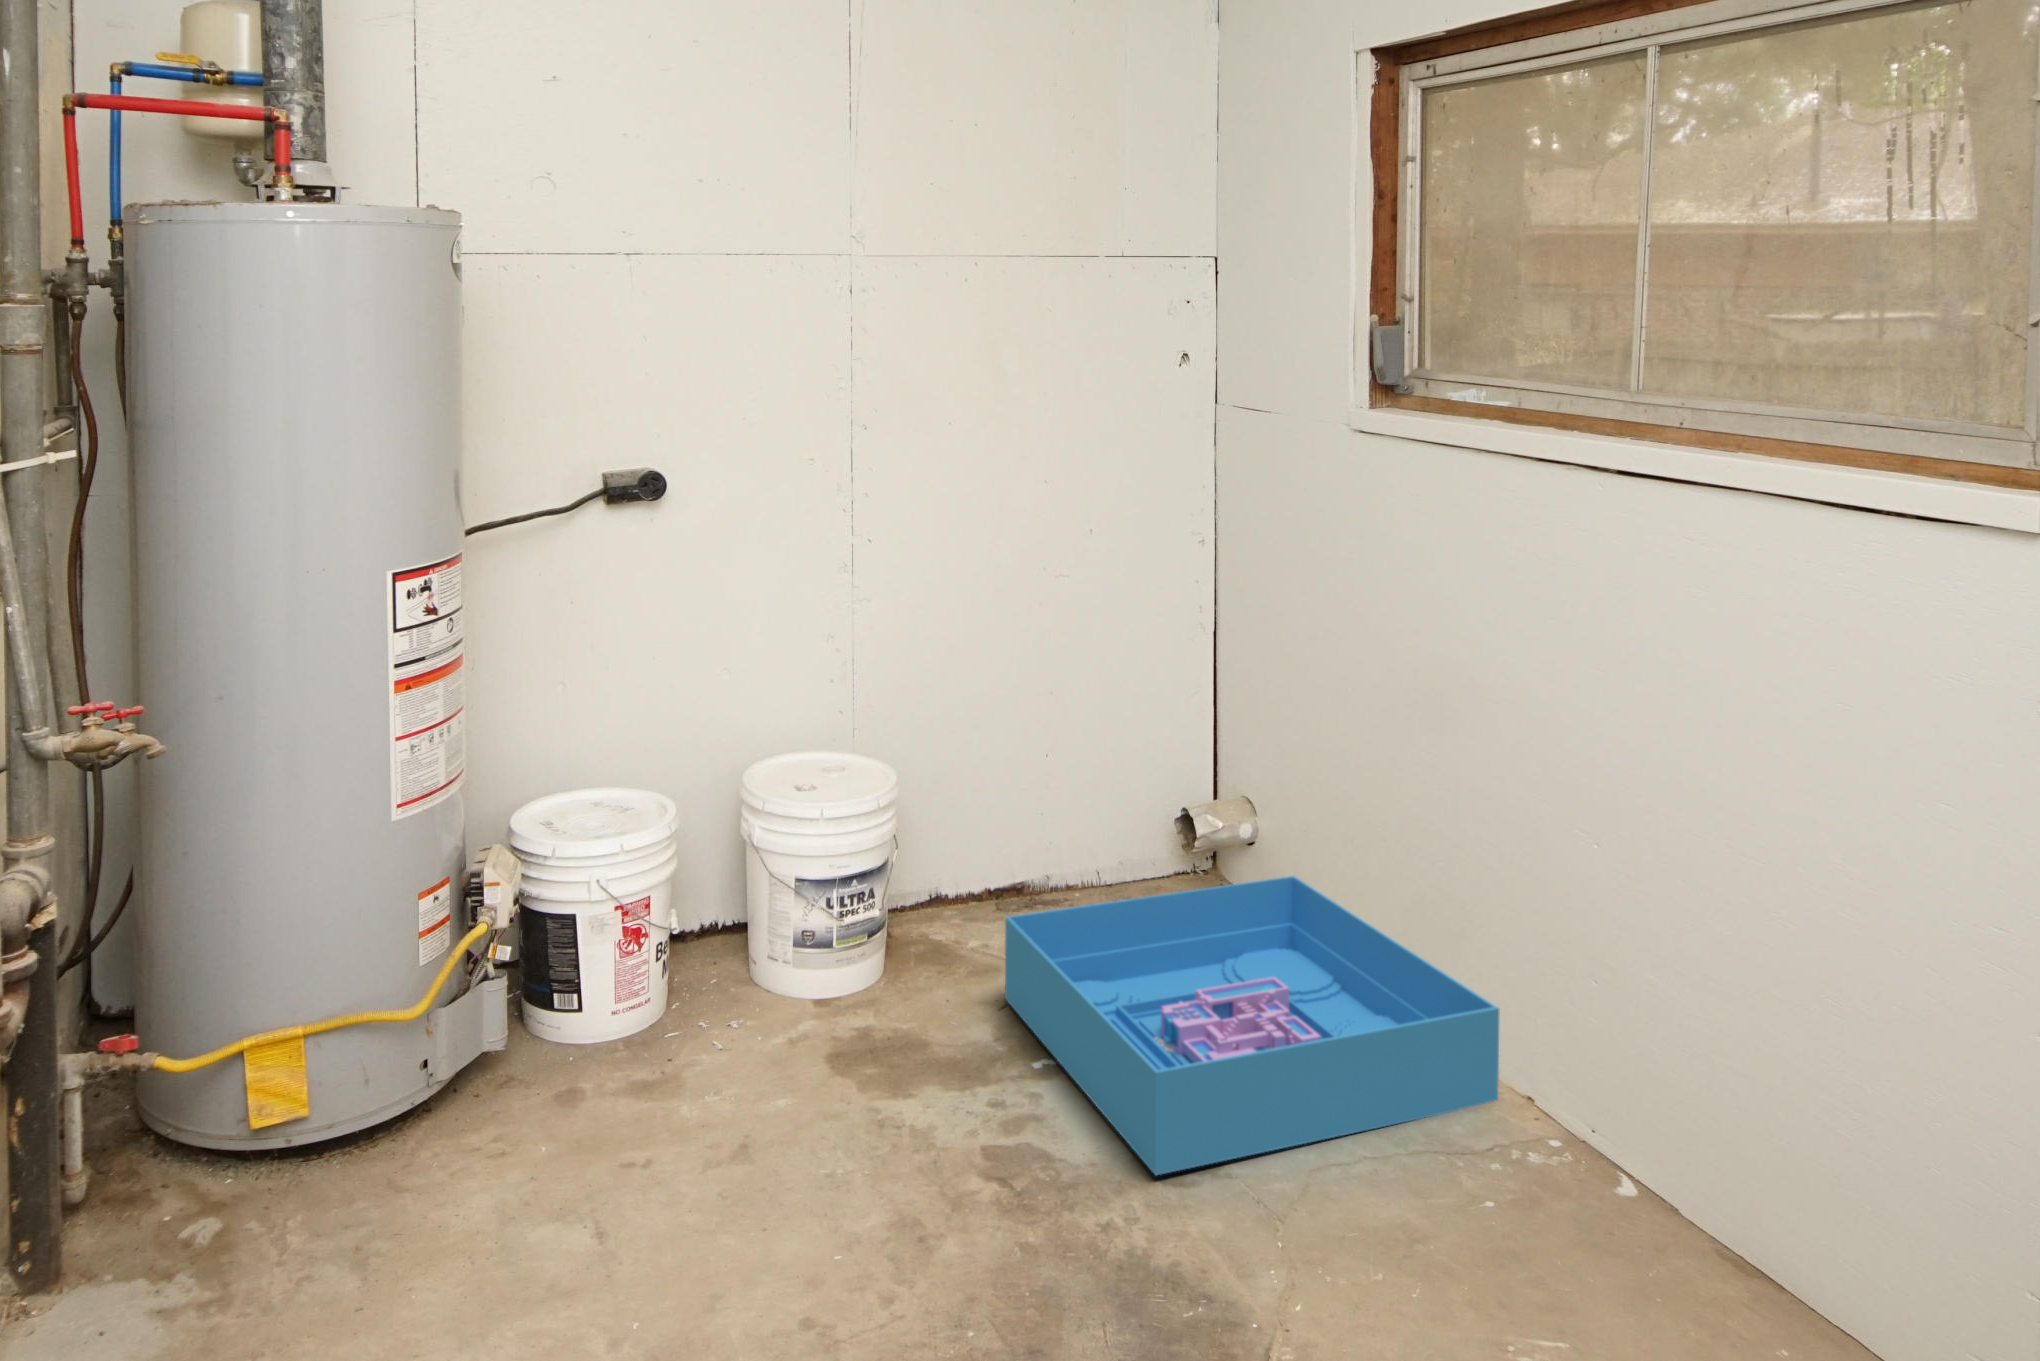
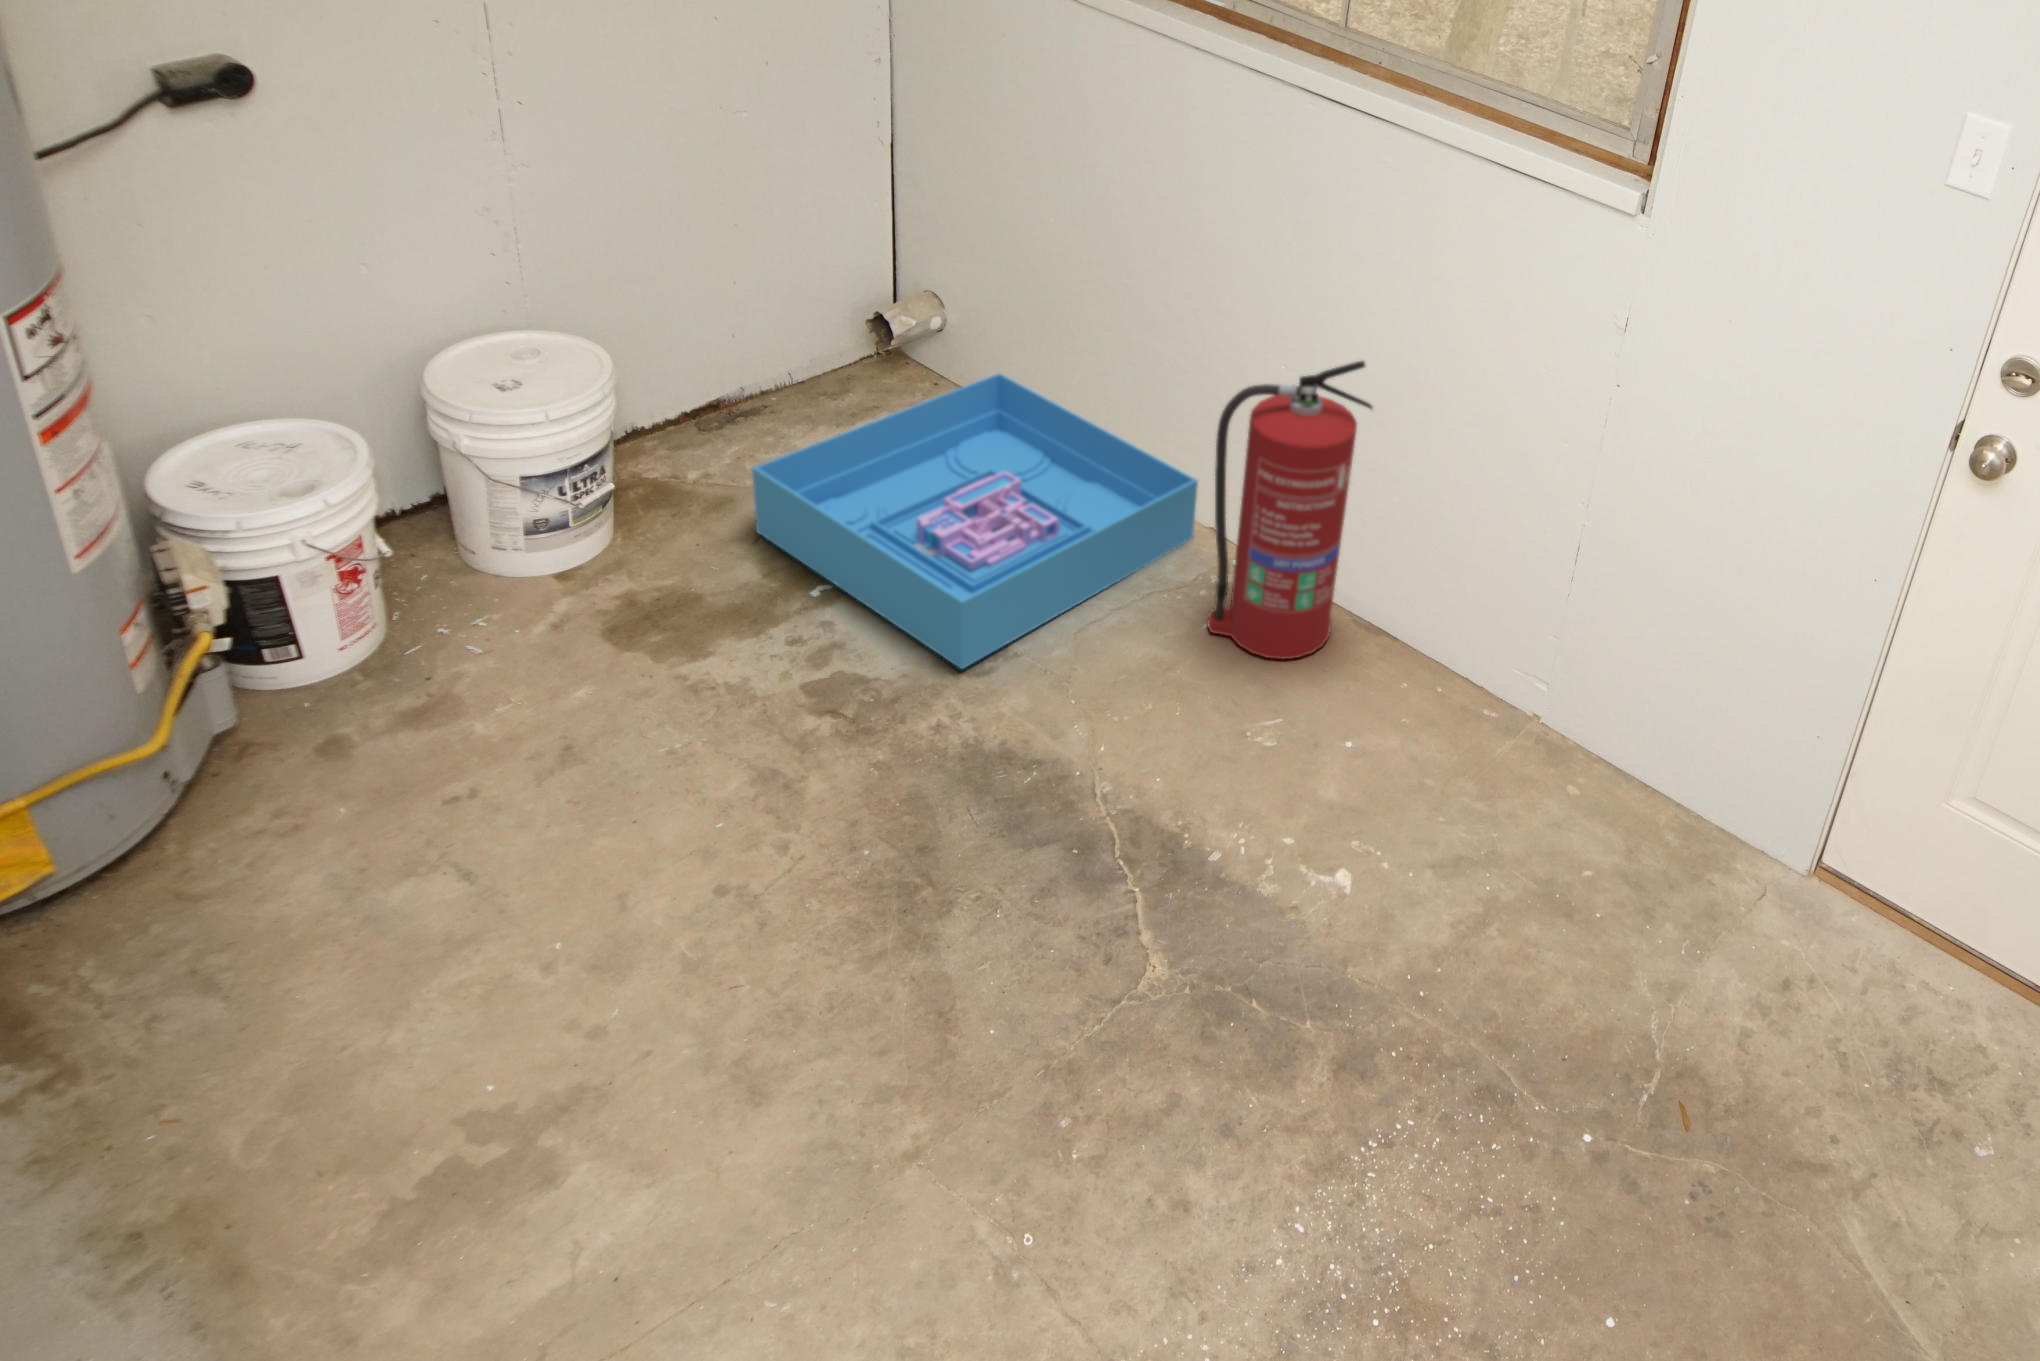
fire extinguisher: none [1481,798,1705,1277] -> present [1208,361,1372,659]

